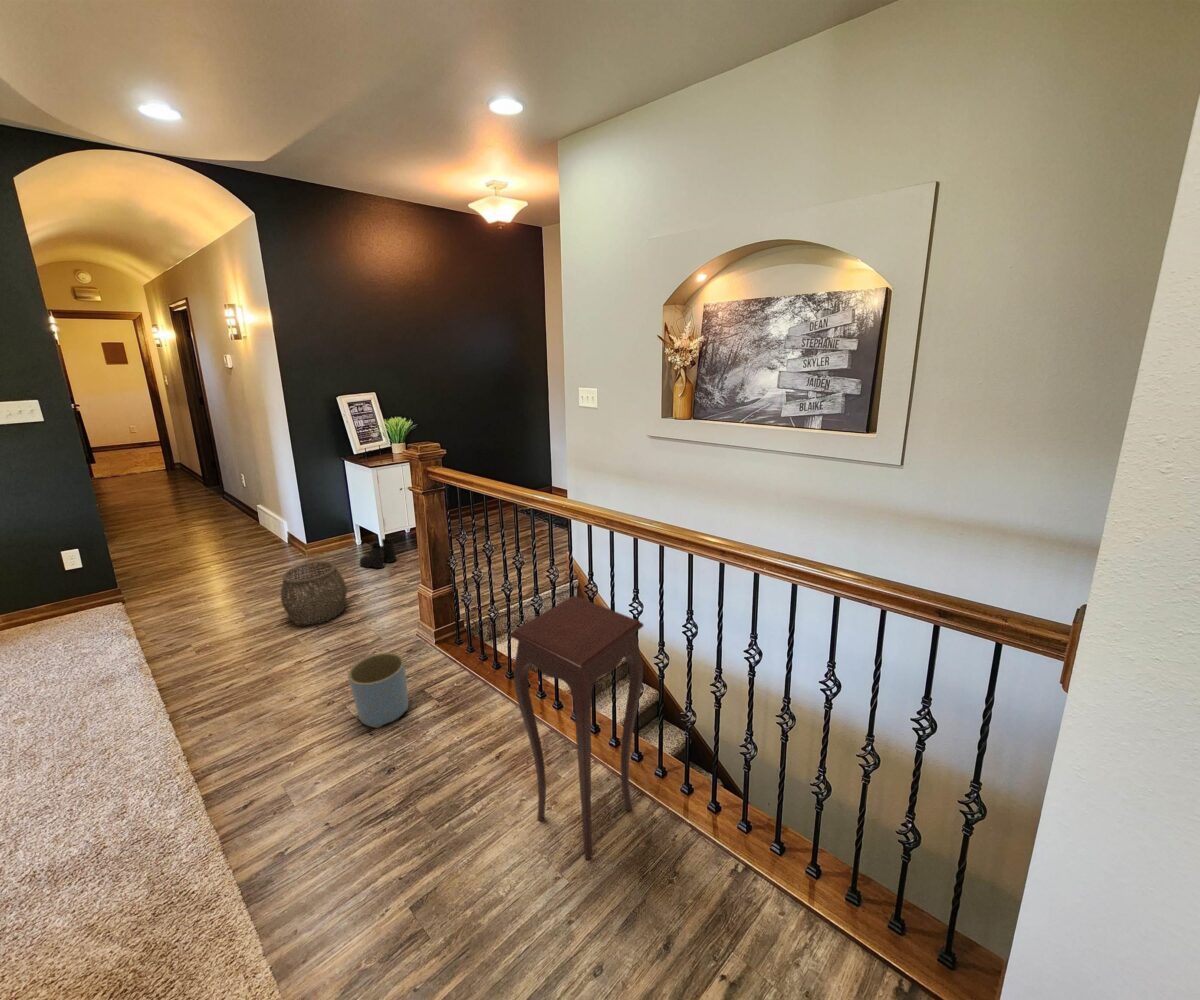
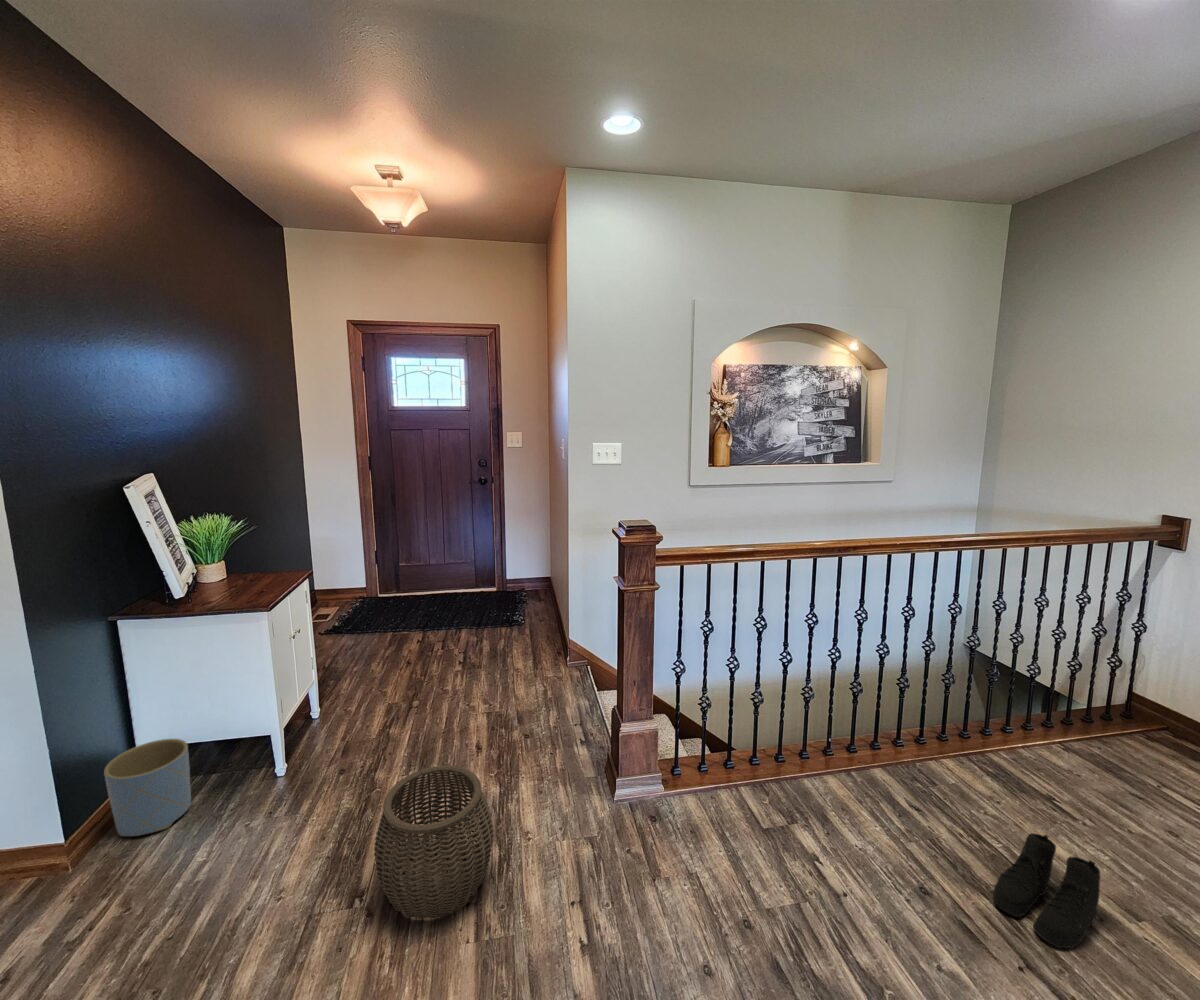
boots: present [360,539,396,568] -> present [993,833,1100,949]
side table: present [510,596,643,860] -> none [964,591,1111,813]
planter: present [348,652,409,728] -> present [104,739,191,836]

